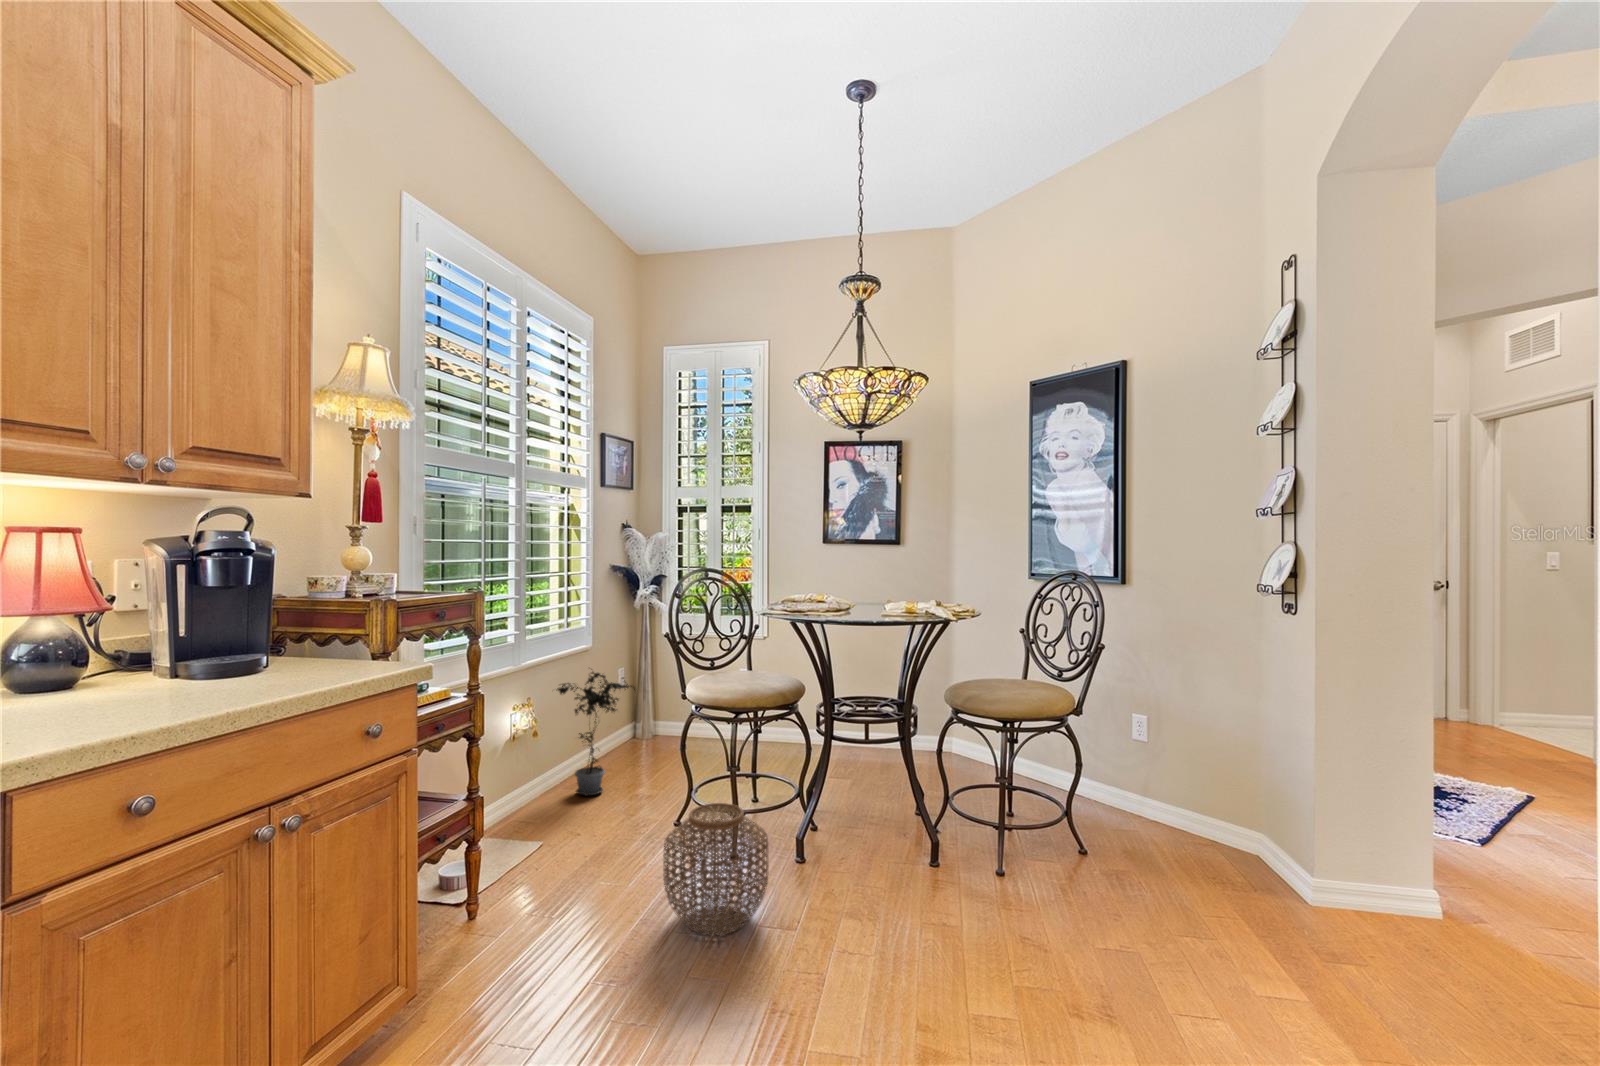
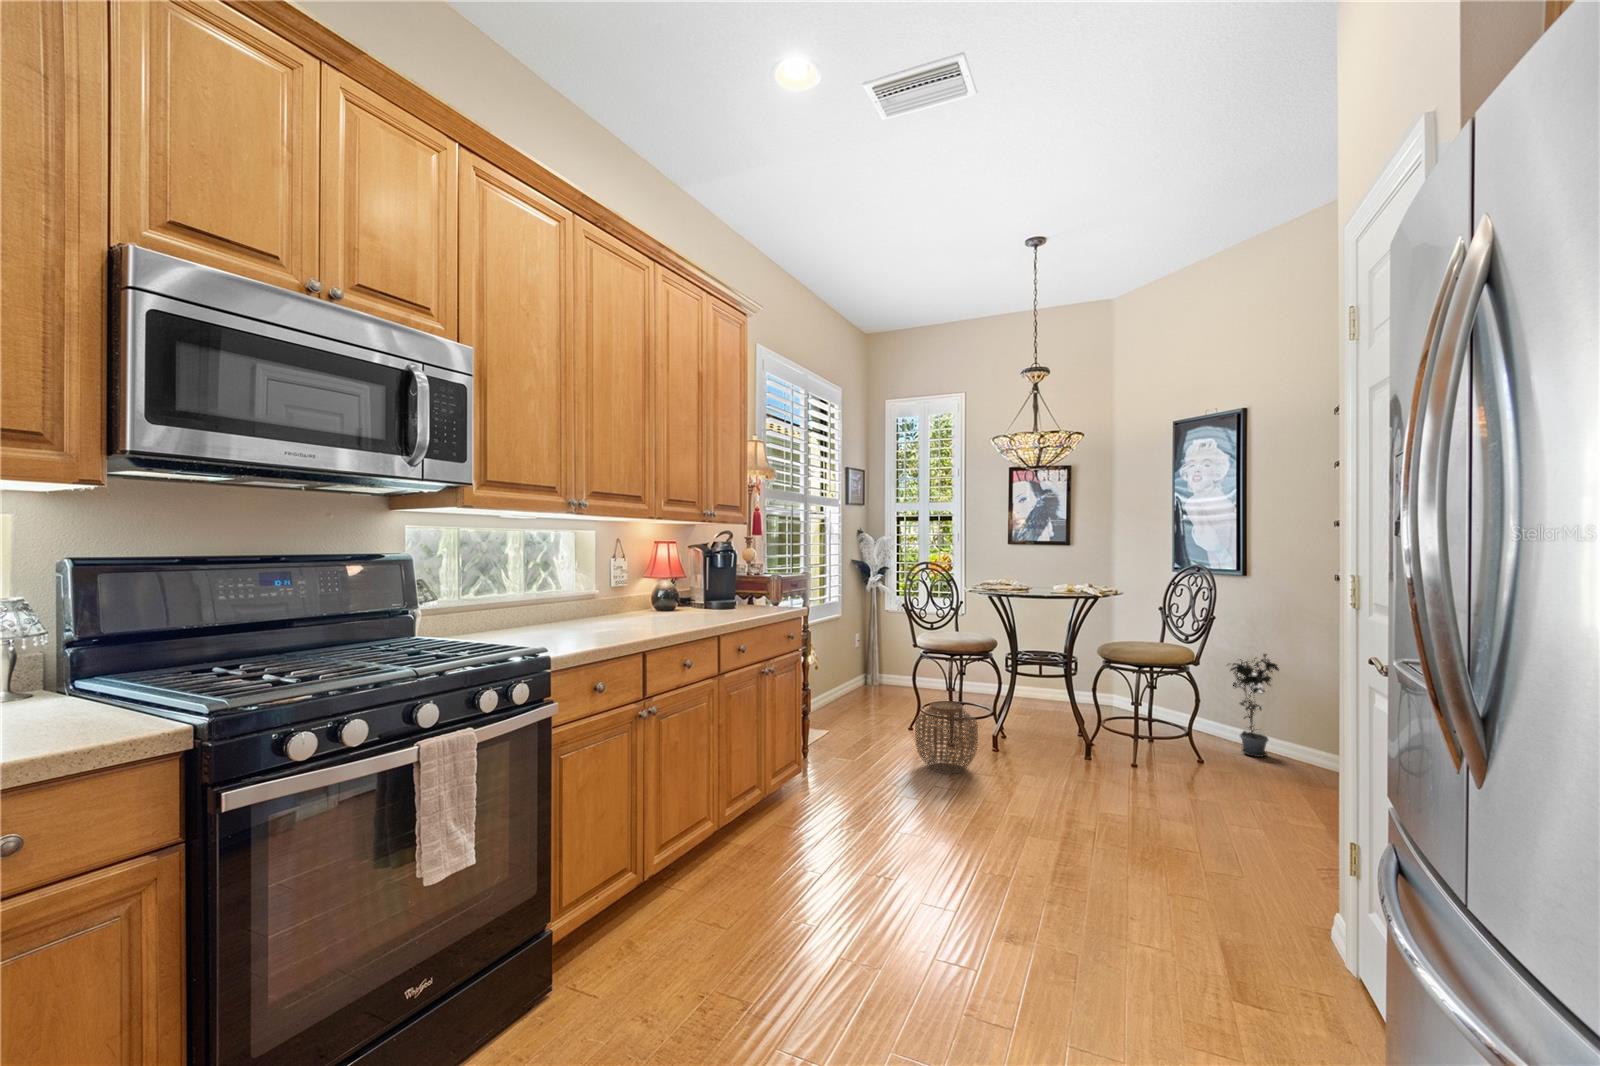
potted plant: present [557,669,636,795] -> present [1231,654,1279,757]

